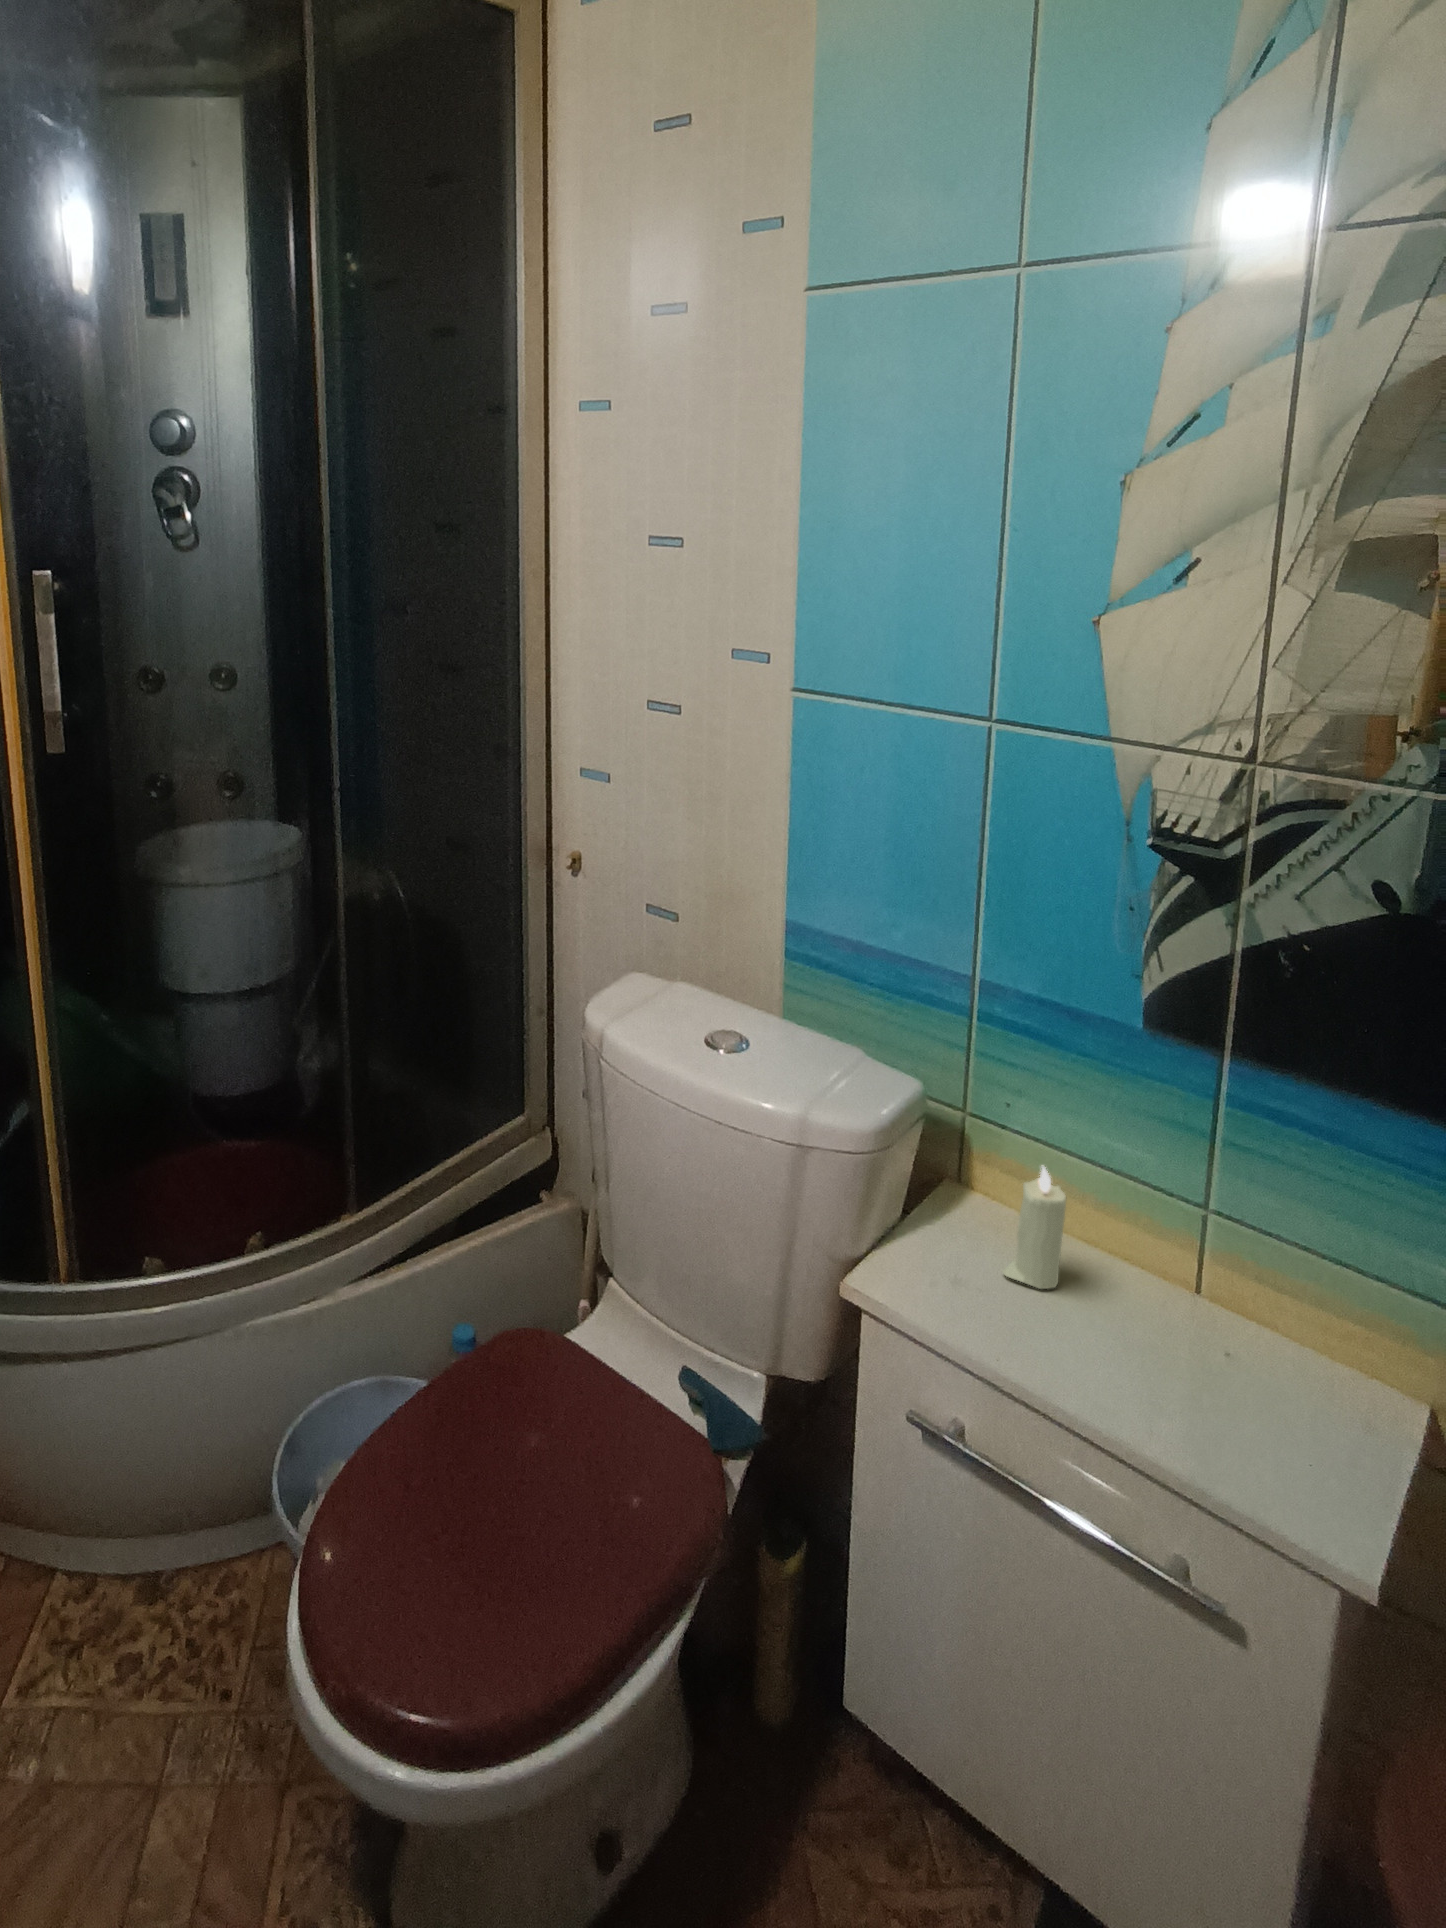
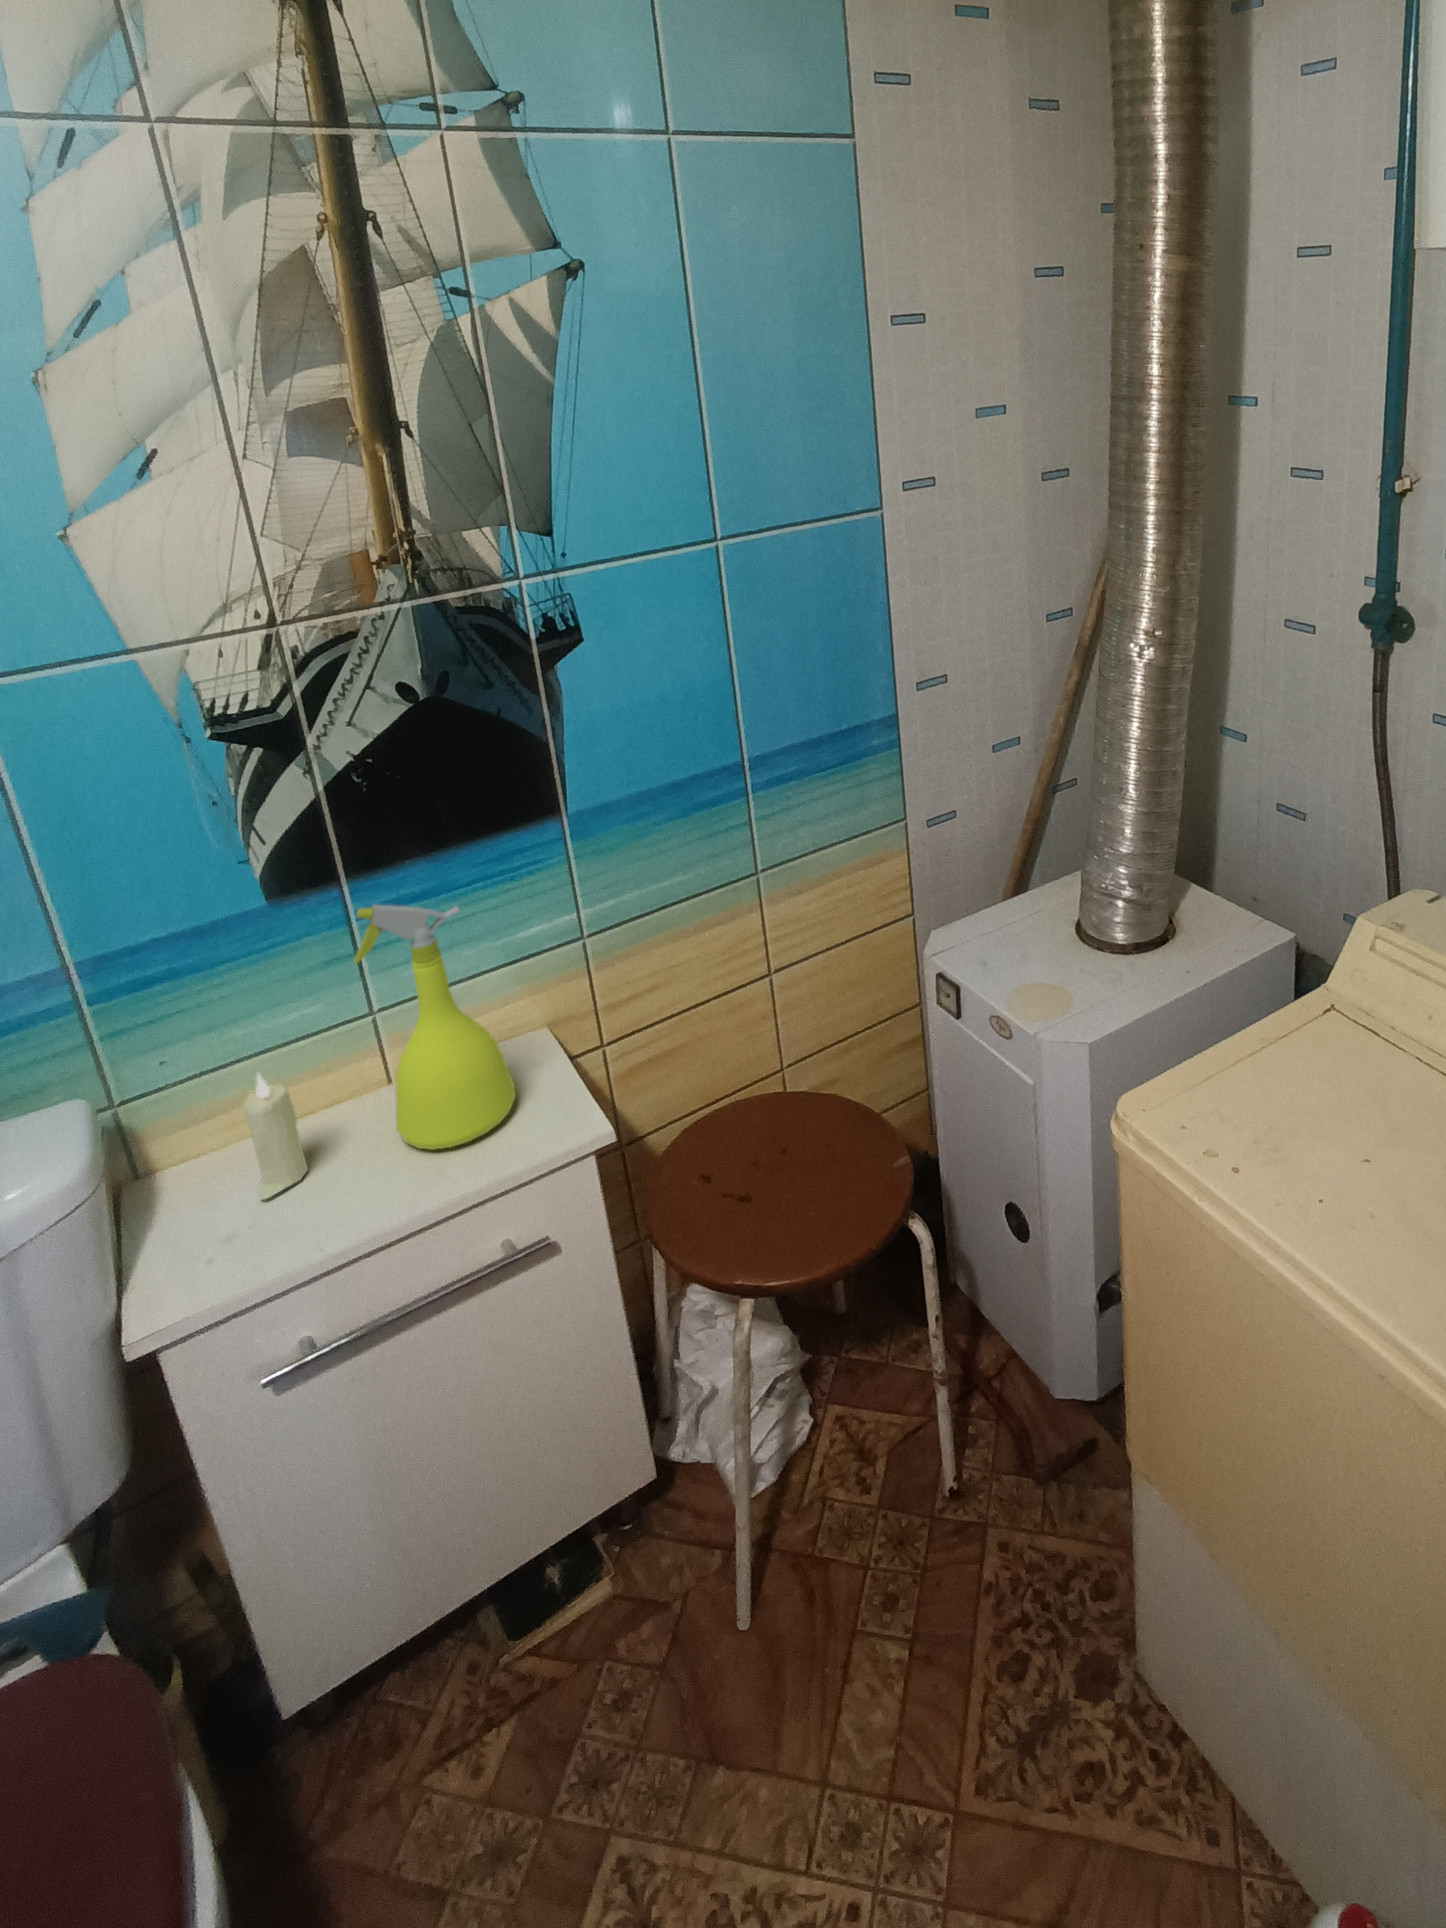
spray bottle: none [1137,1087,1301,1436] -> present [354,905,515,1150]

